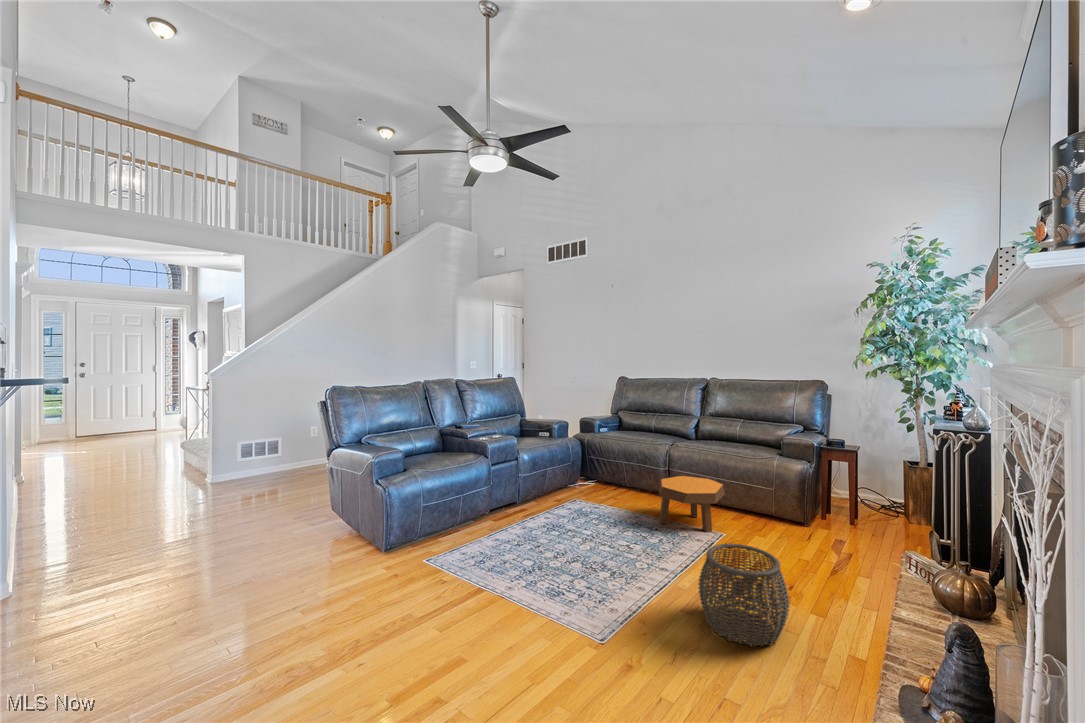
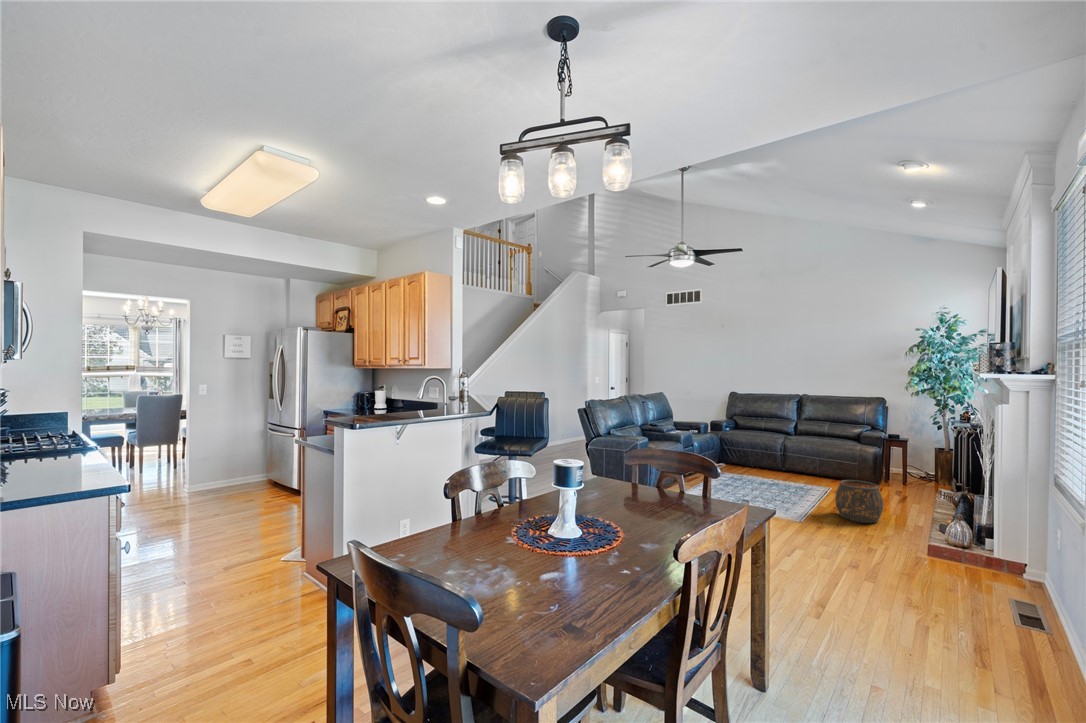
footstool: present [659,476,725,532] -> none [782,456,826,488]

